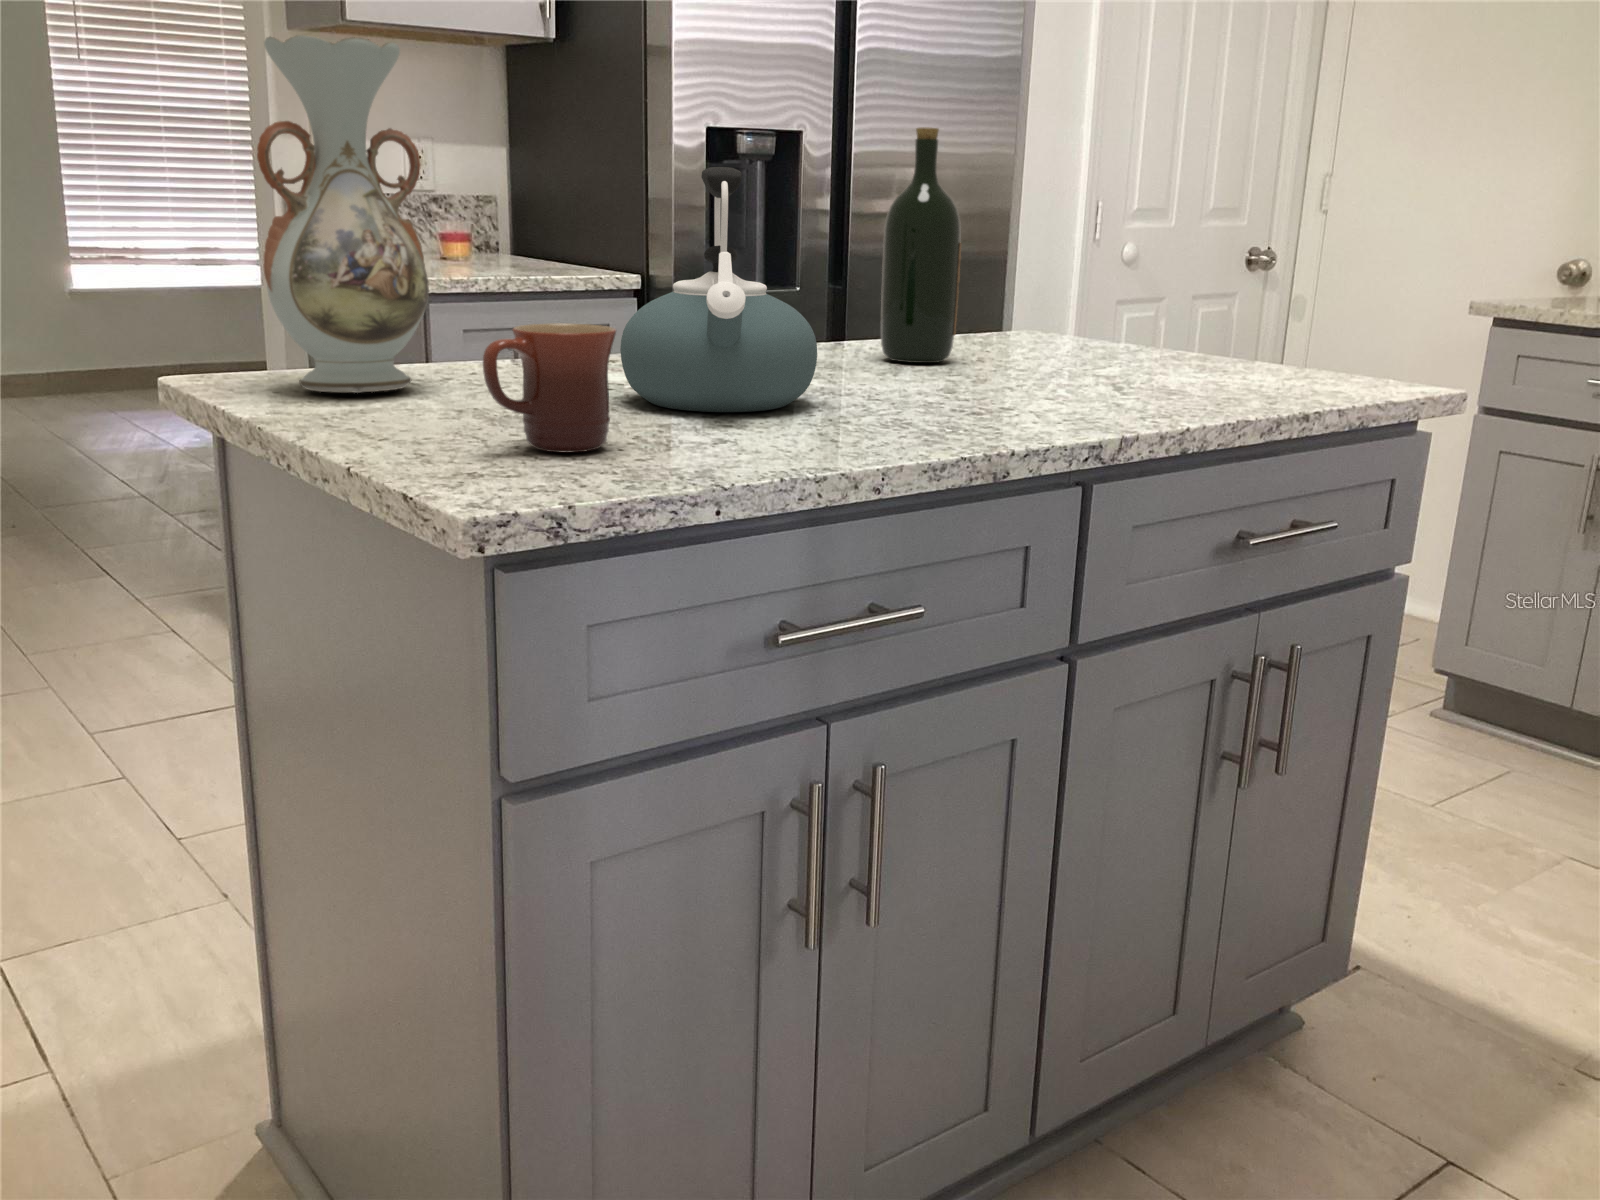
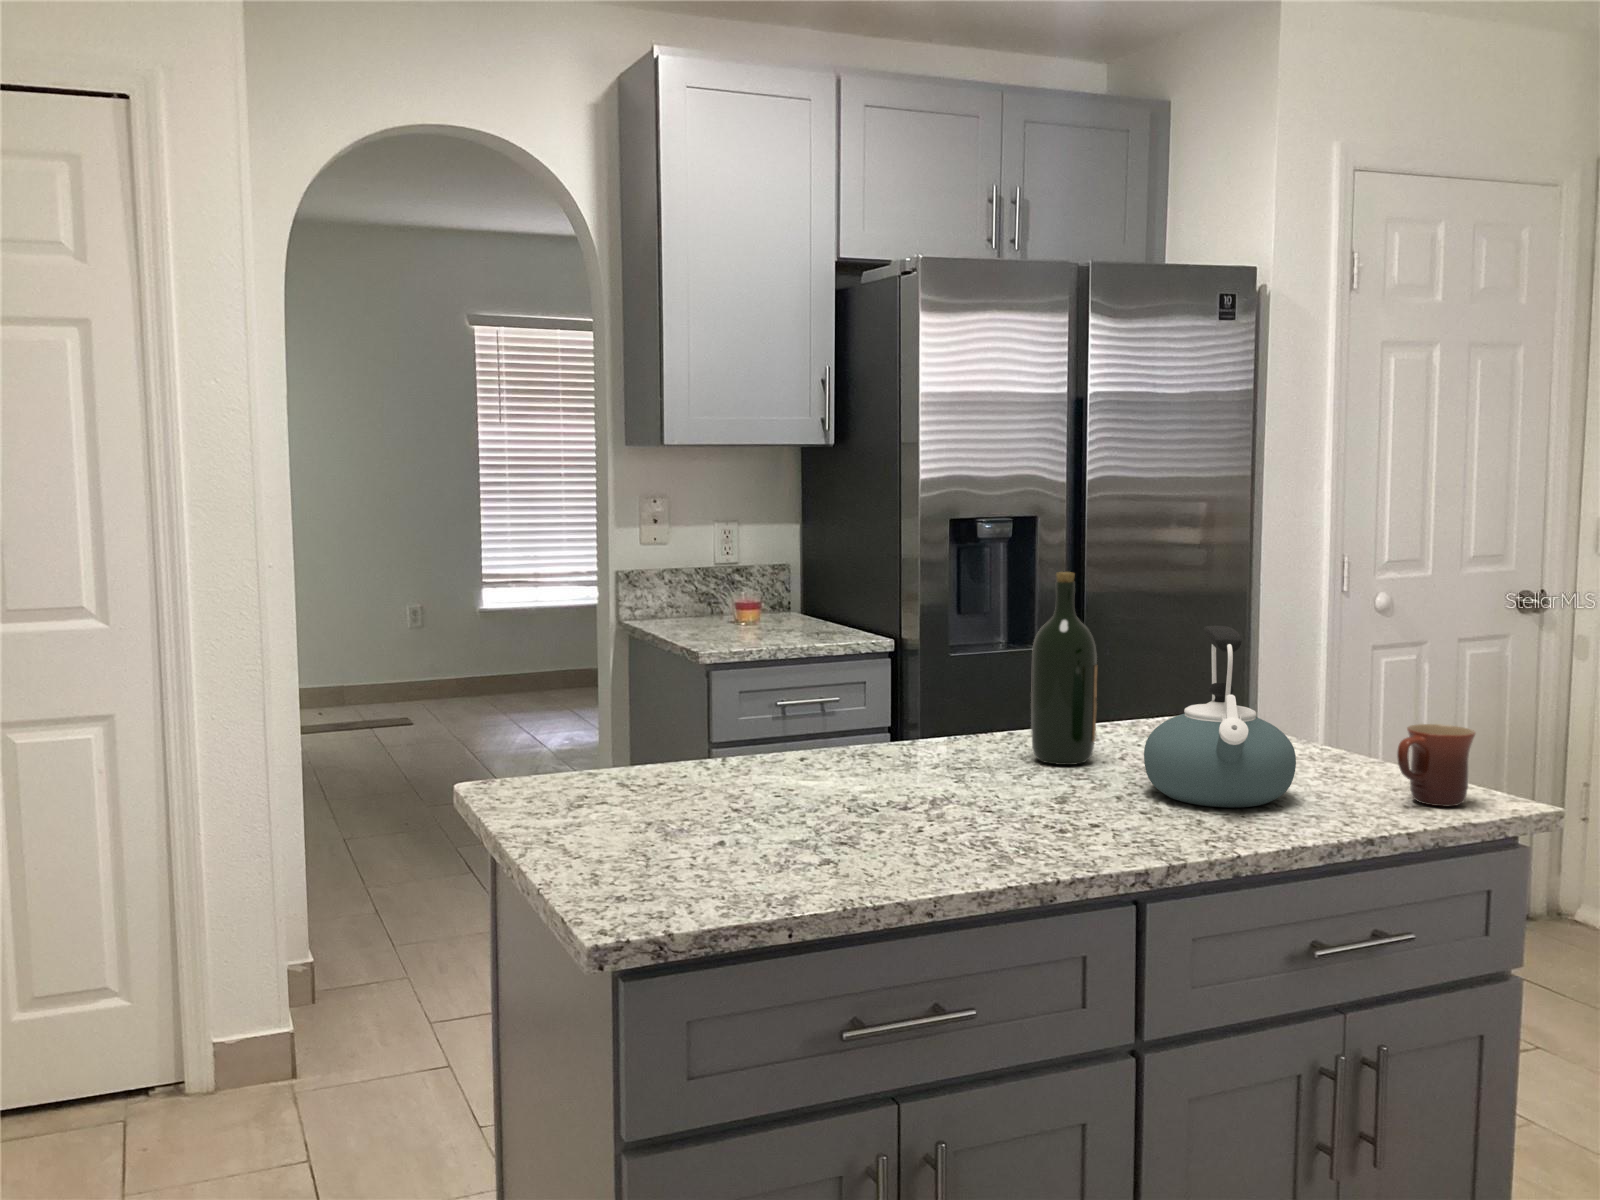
vase: present [257,35,429,393] -> none [524,550,644,803]
kettle: present [620,167,817,412] -> present [1144,626,1296,807]
mug: present [483,324,616,453] -> present [1397,724,1475,806]

